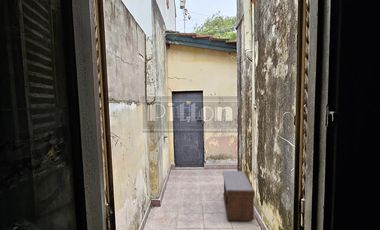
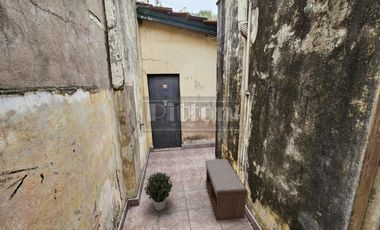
potted plant: none [166,176,191,211] -> present [145,172,173,211]

